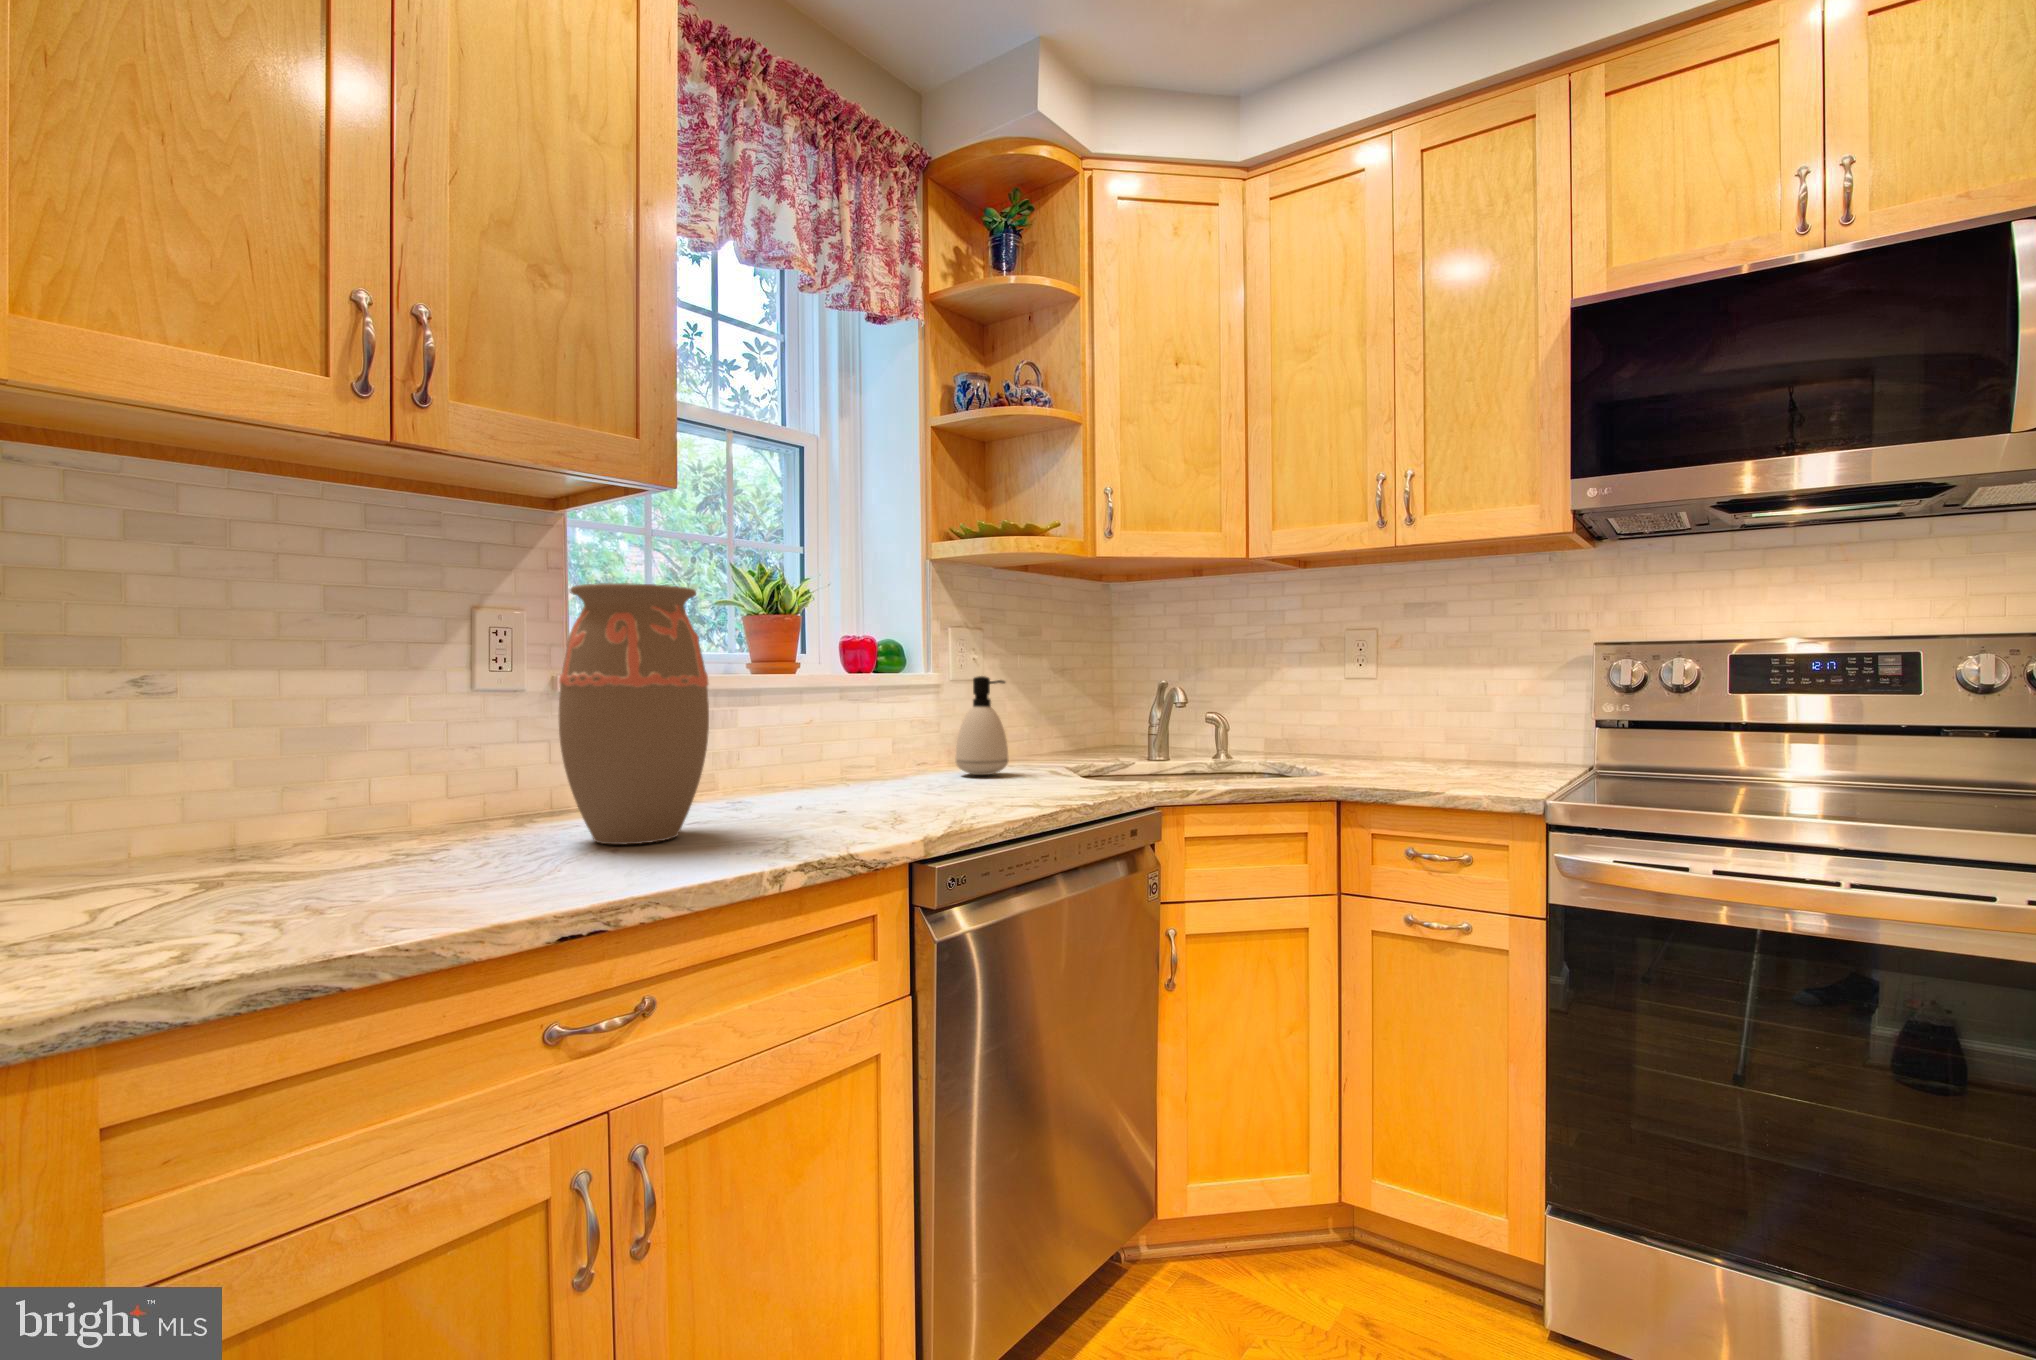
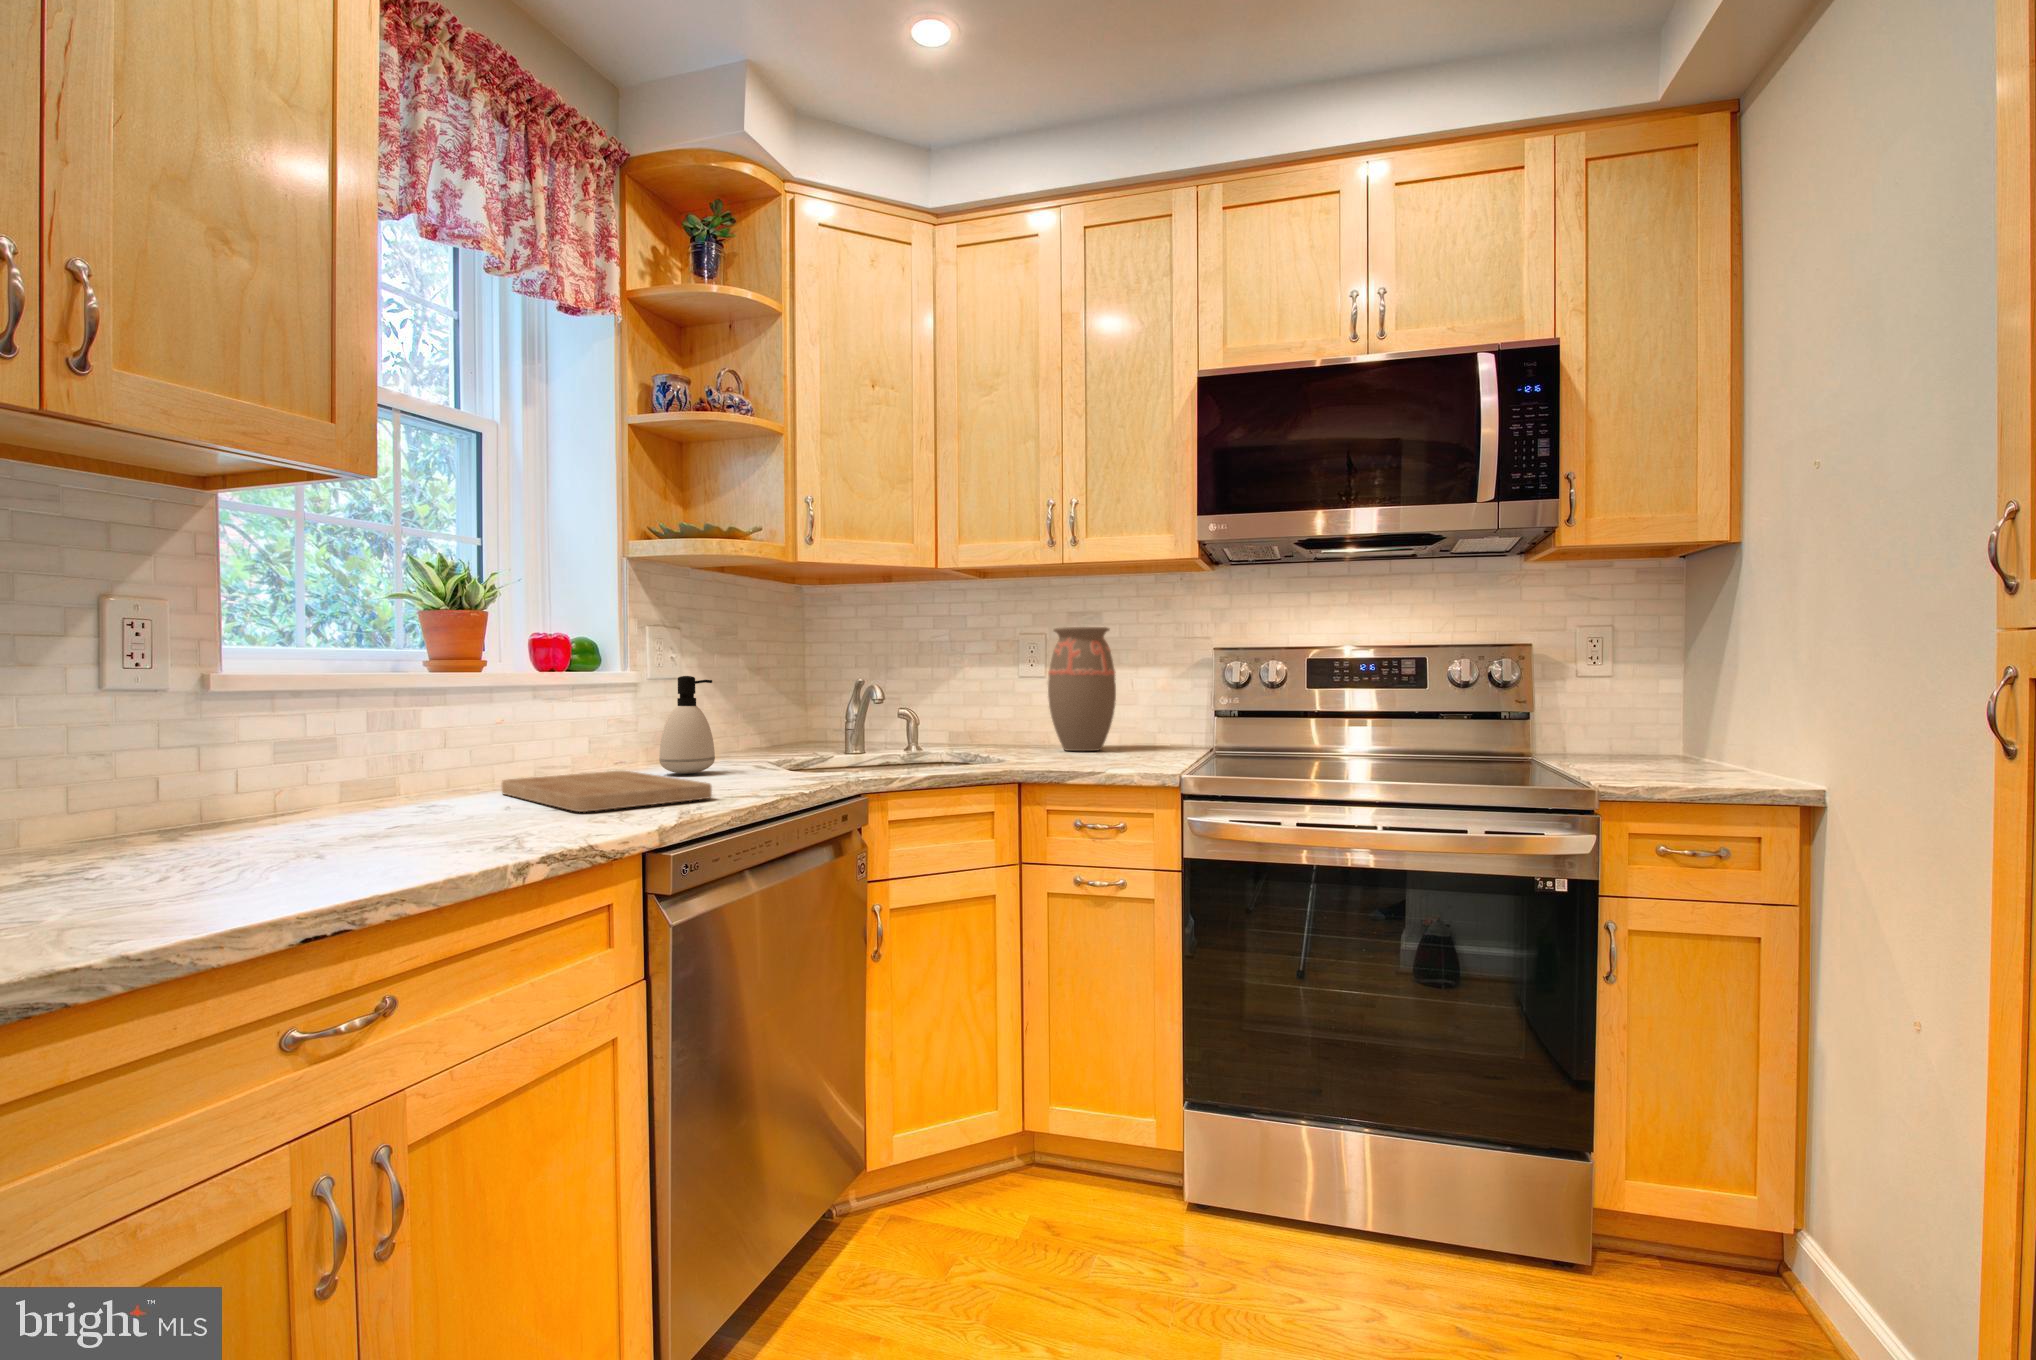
decorative vase: present [559,583,709,844] -> present [1048,627,1116,751]
cutting board: none [807,771,991,814] -> present [502,771,712,812]

